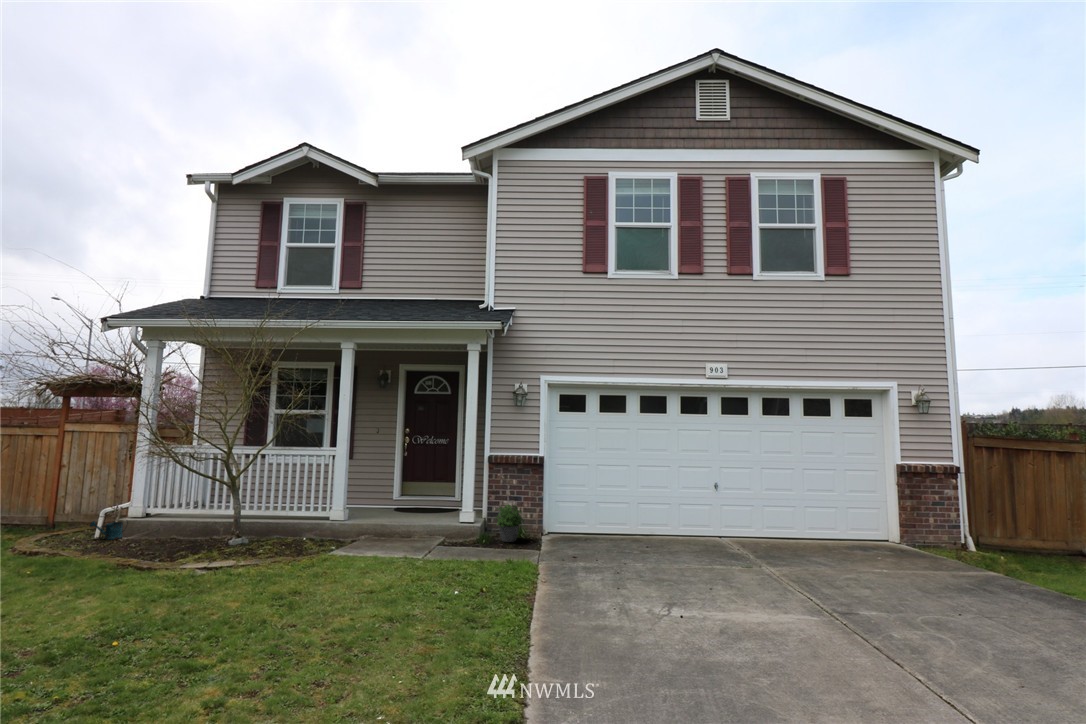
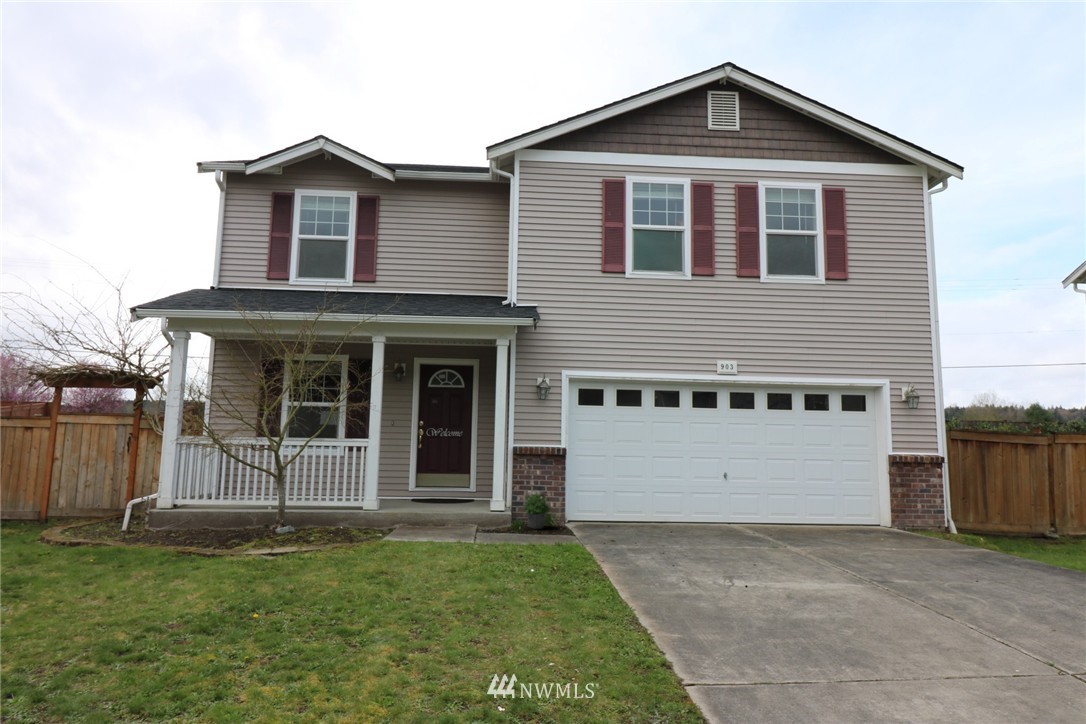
watering can: present [90,521,123,540] -> none [125,509,159,530]

